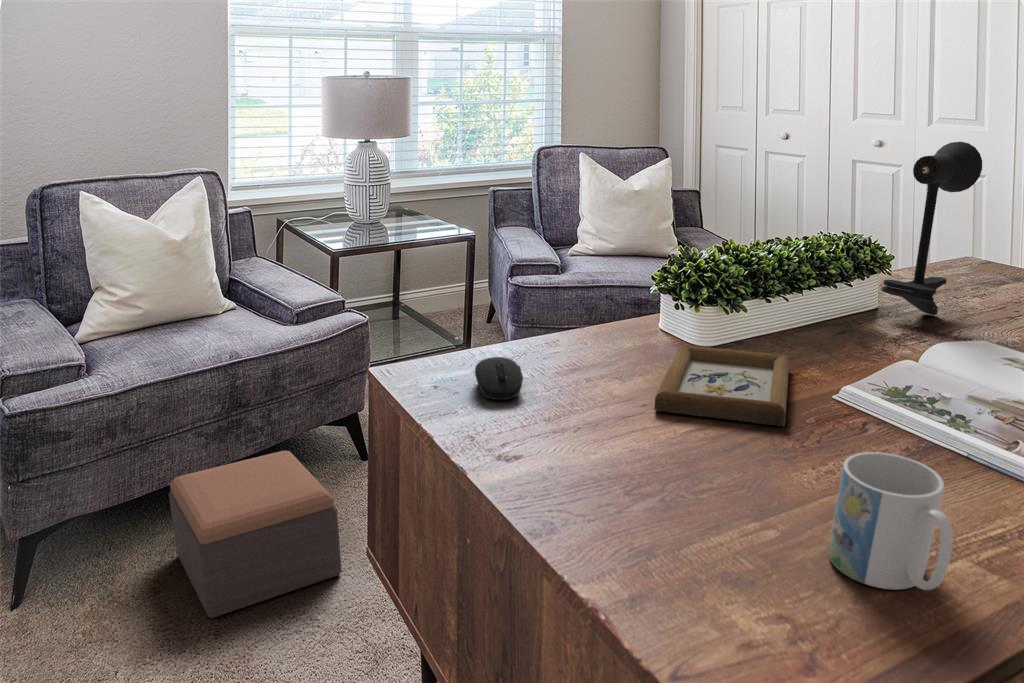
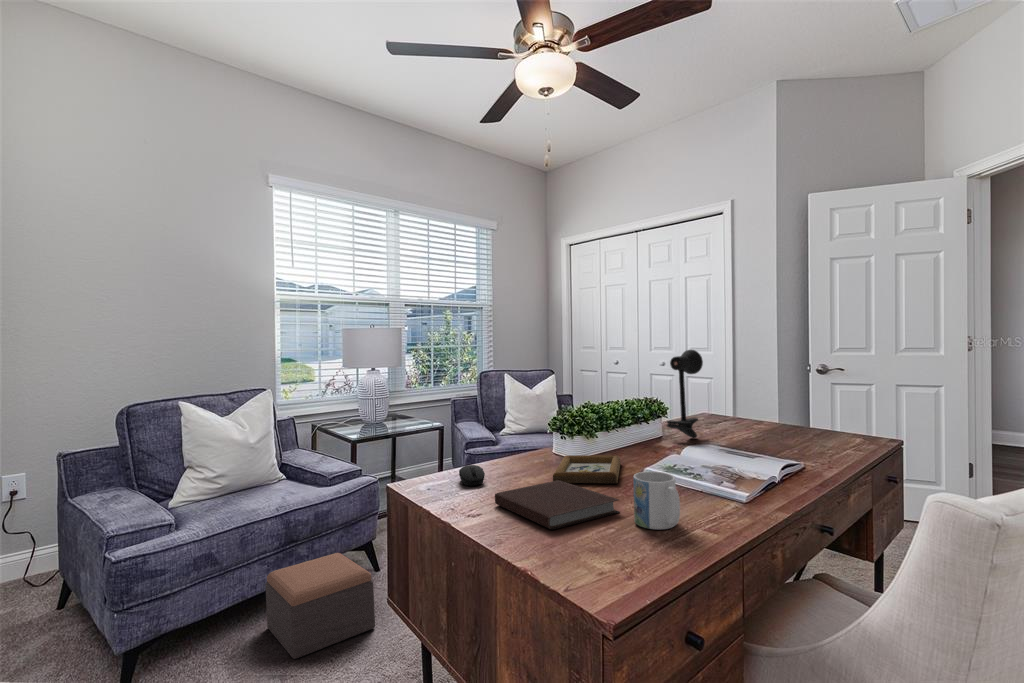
notebook: none [535,414,797,557] -> present [495,480,619,529]

